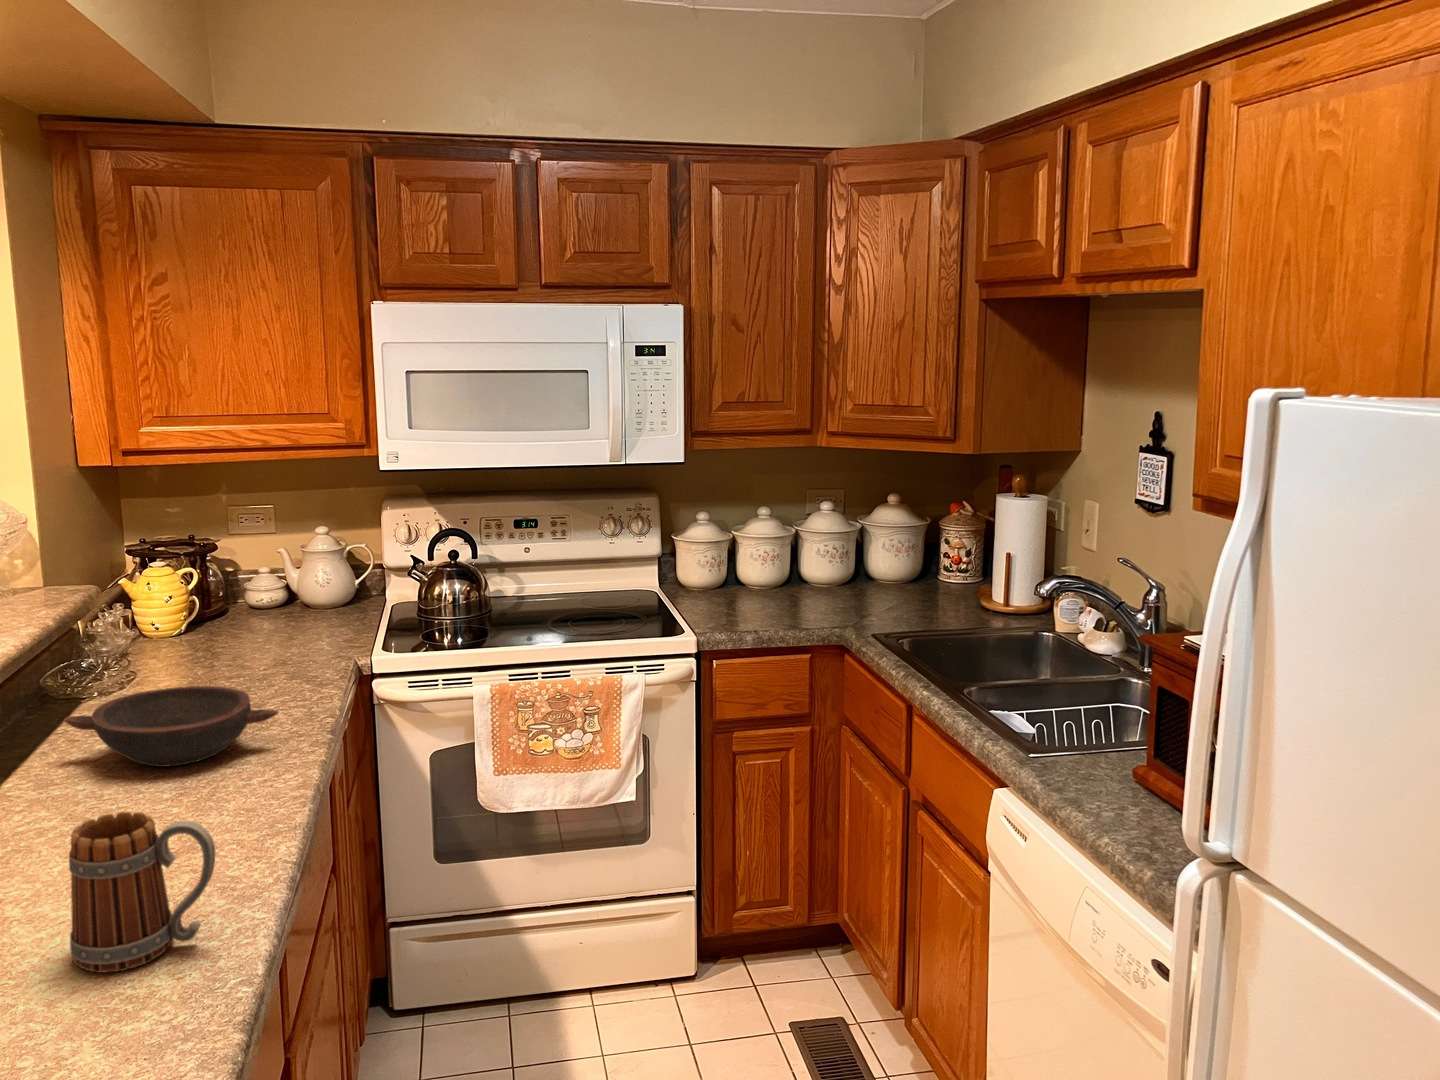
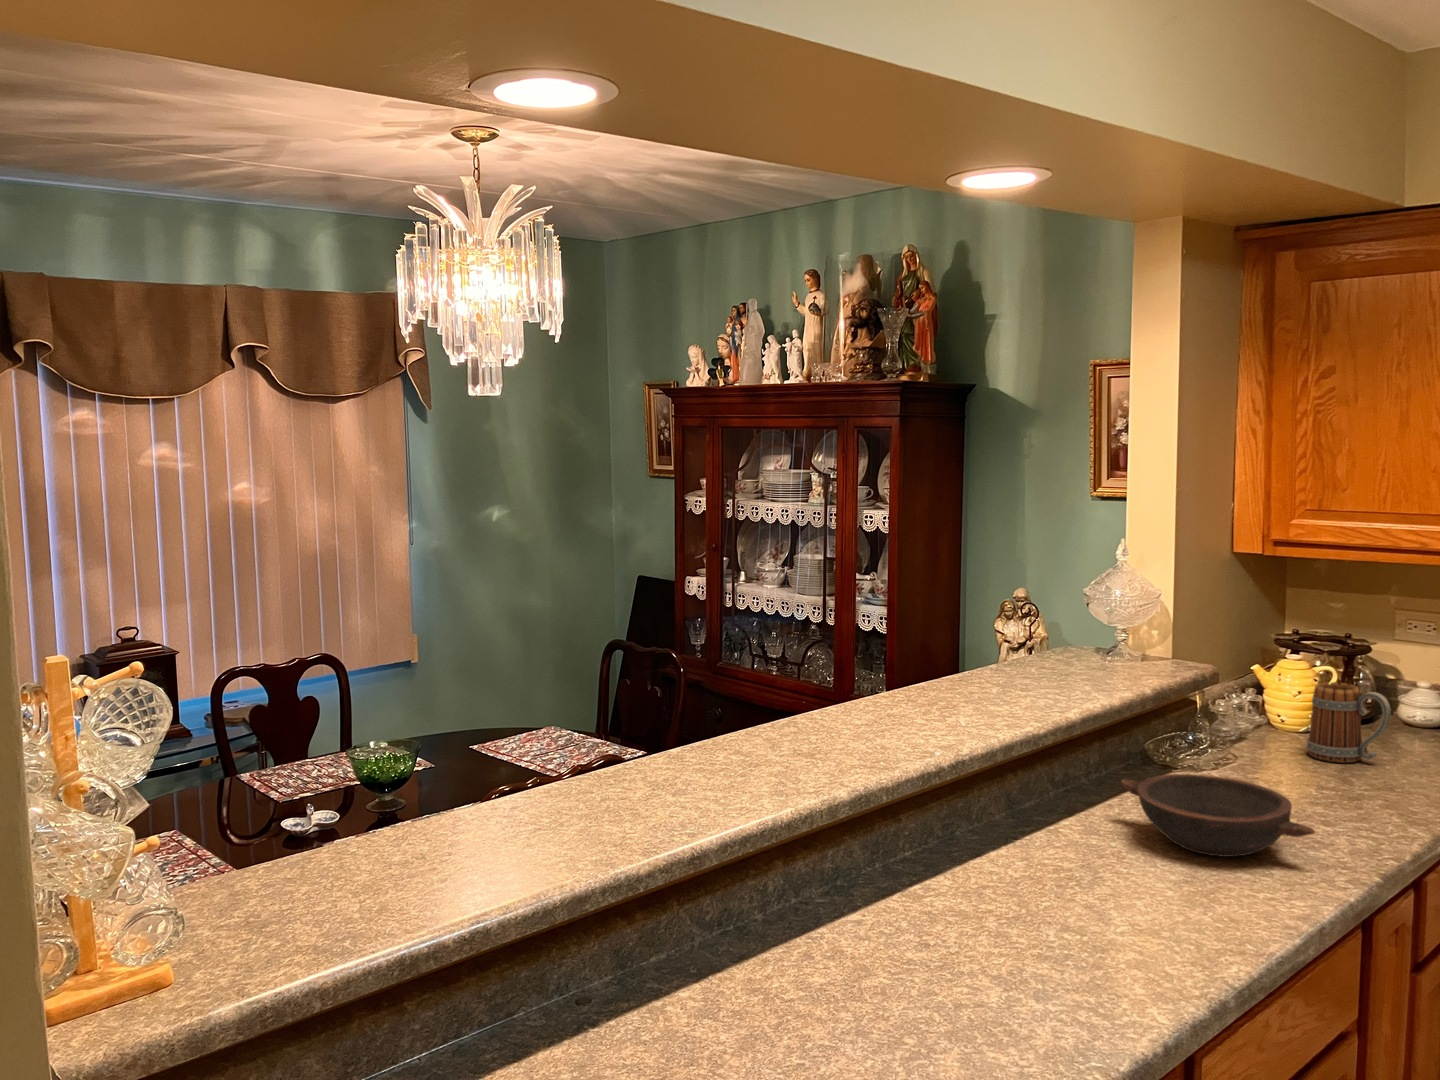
mug: present [69,812,215,973] -> present [1307,682,1391,763]

